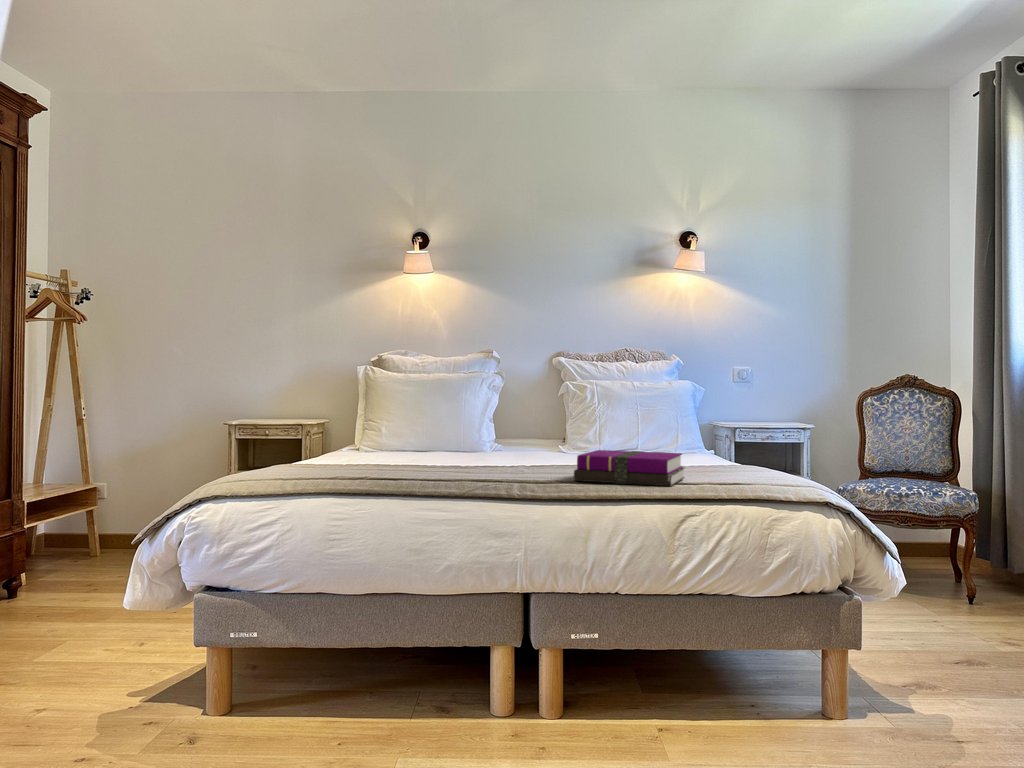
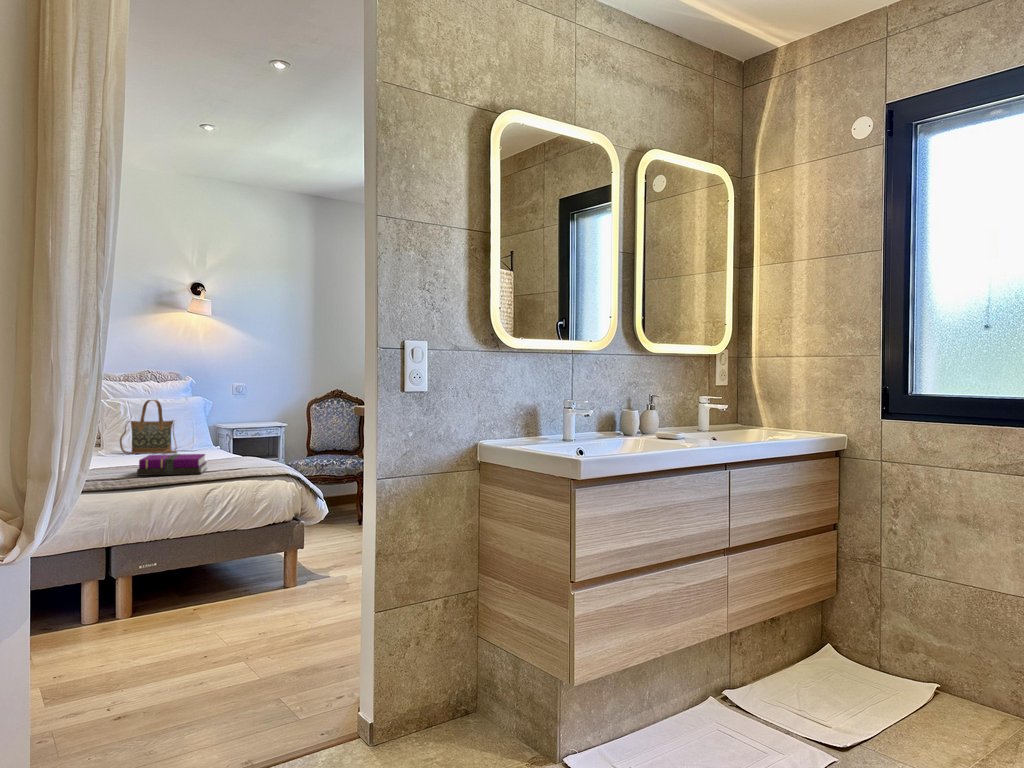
handbag: none [583,380,654,456] -> present [120,400,177,454]

